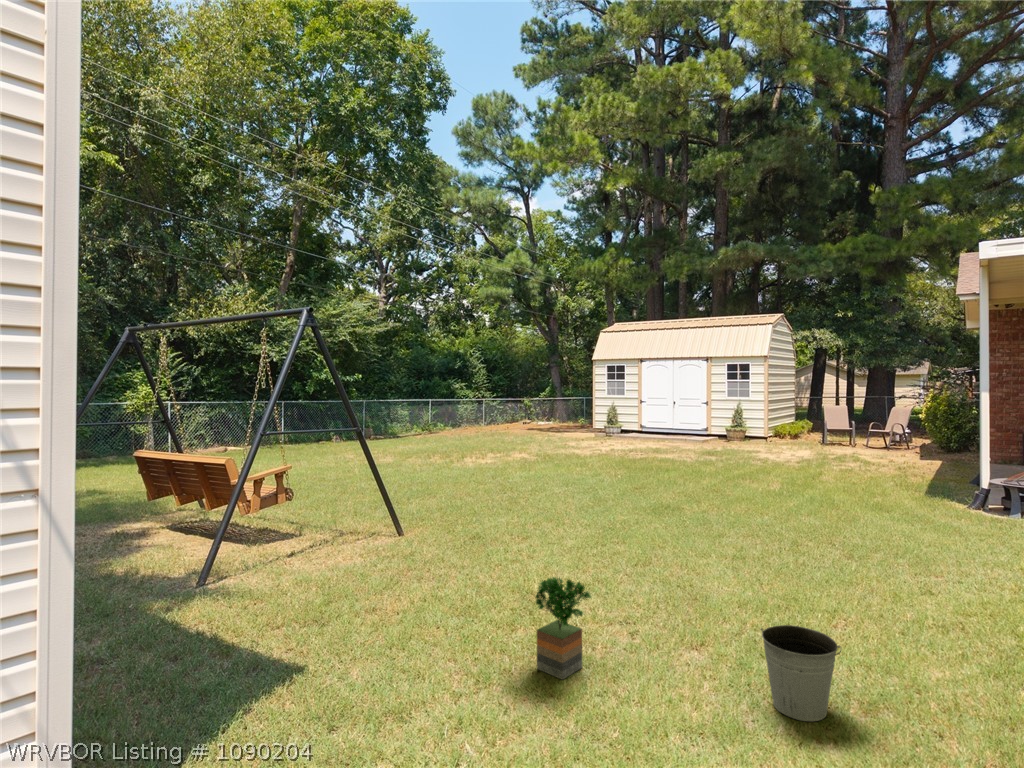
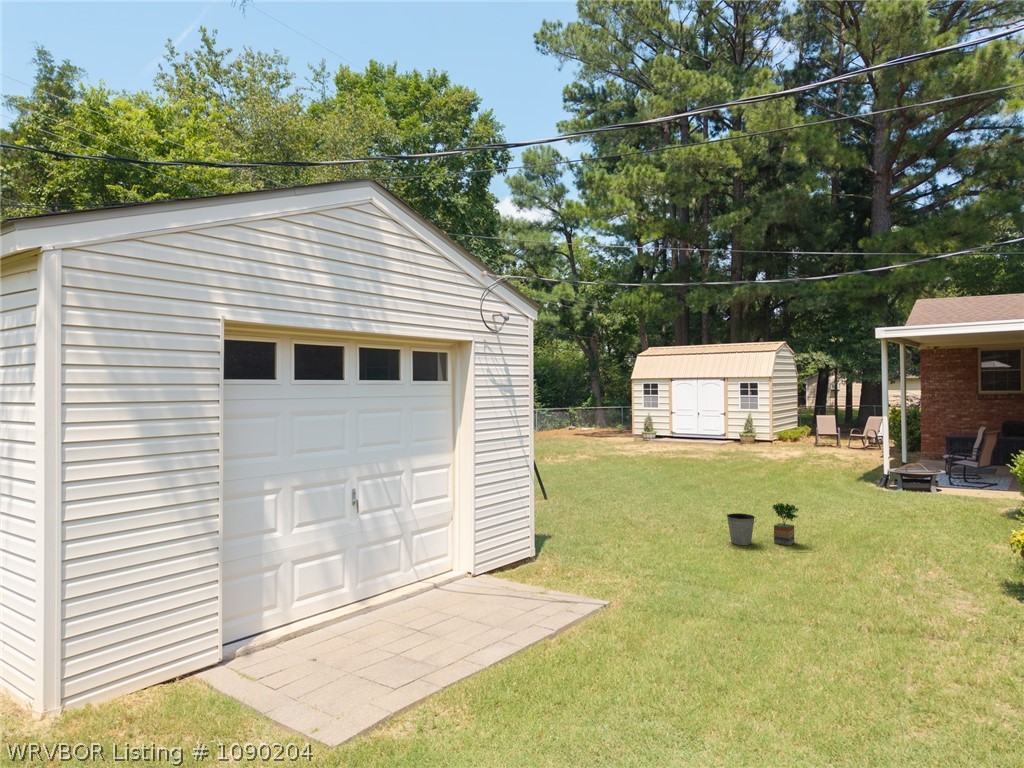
potted tree: present [535,577,591,680] -> present [772,503,799,546]

